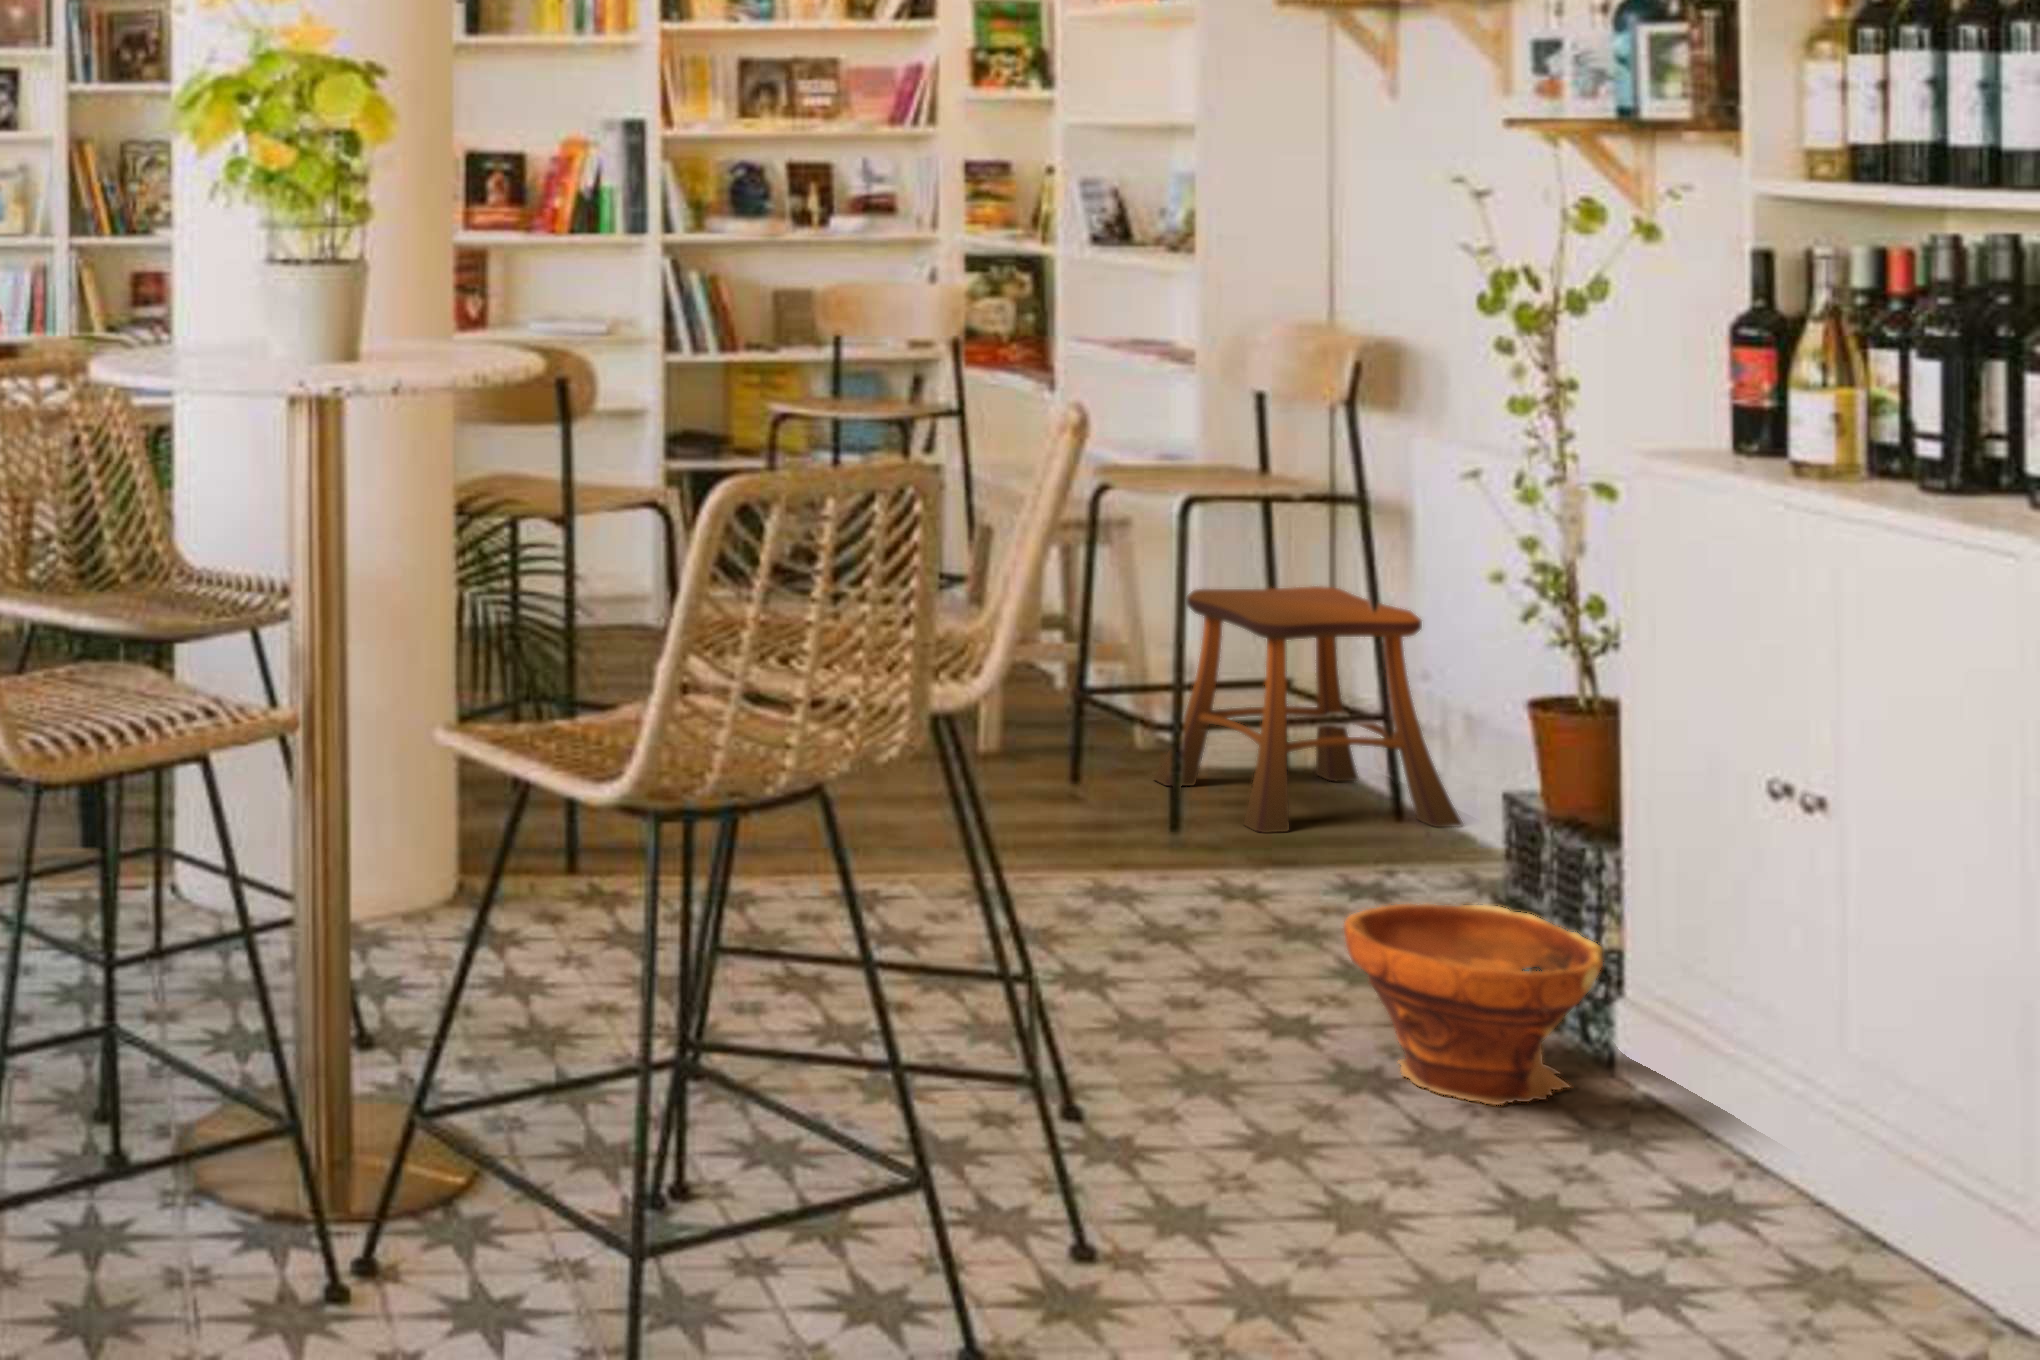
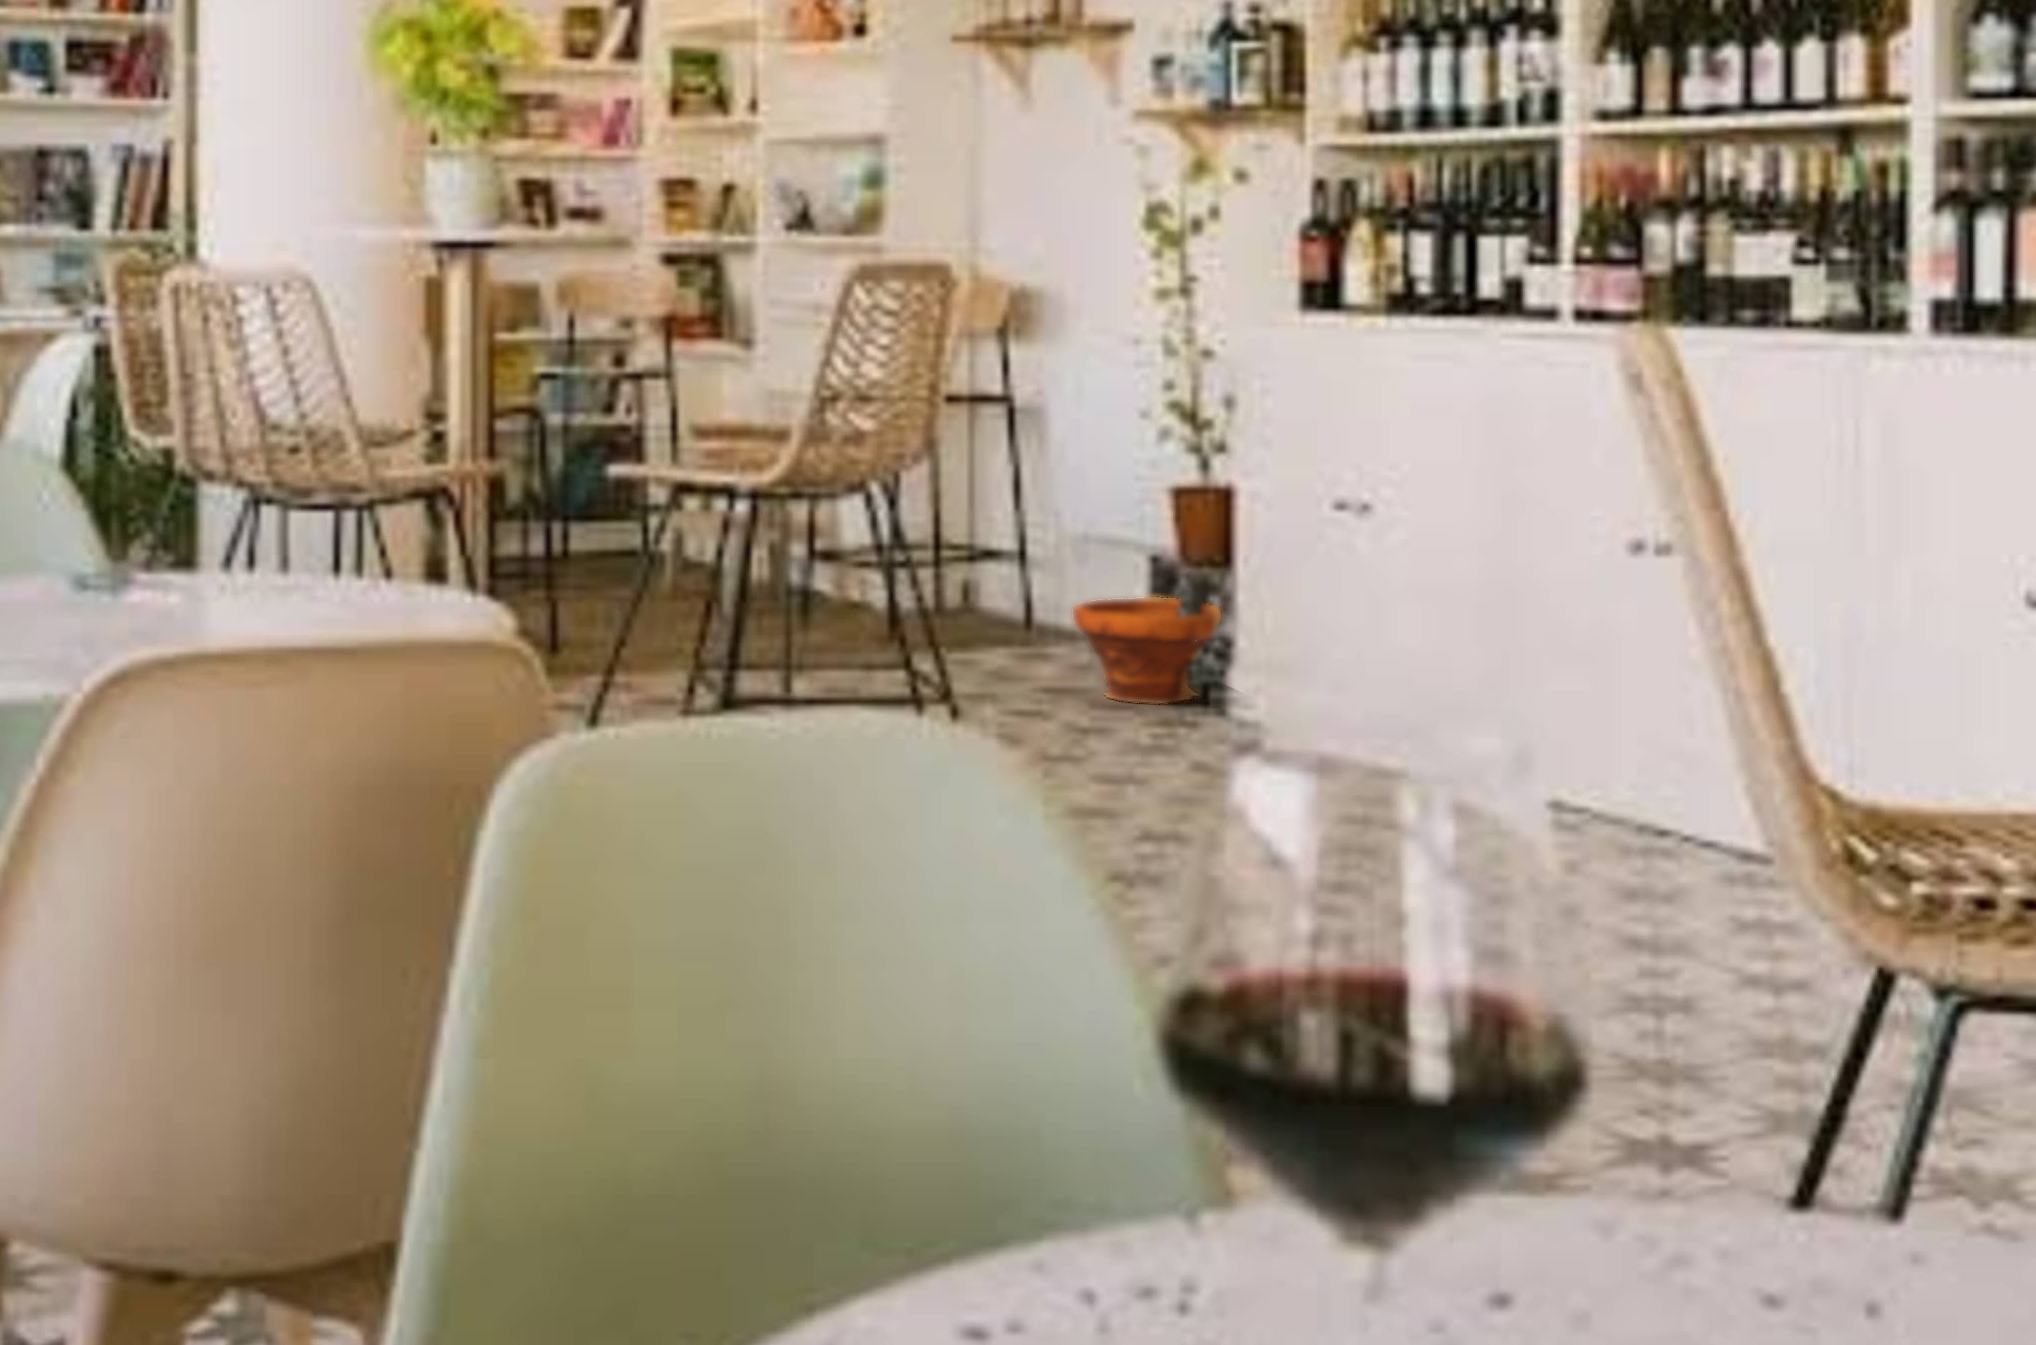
stool: present [1154,586,1463,833] -> none [866,461,1073,621]

